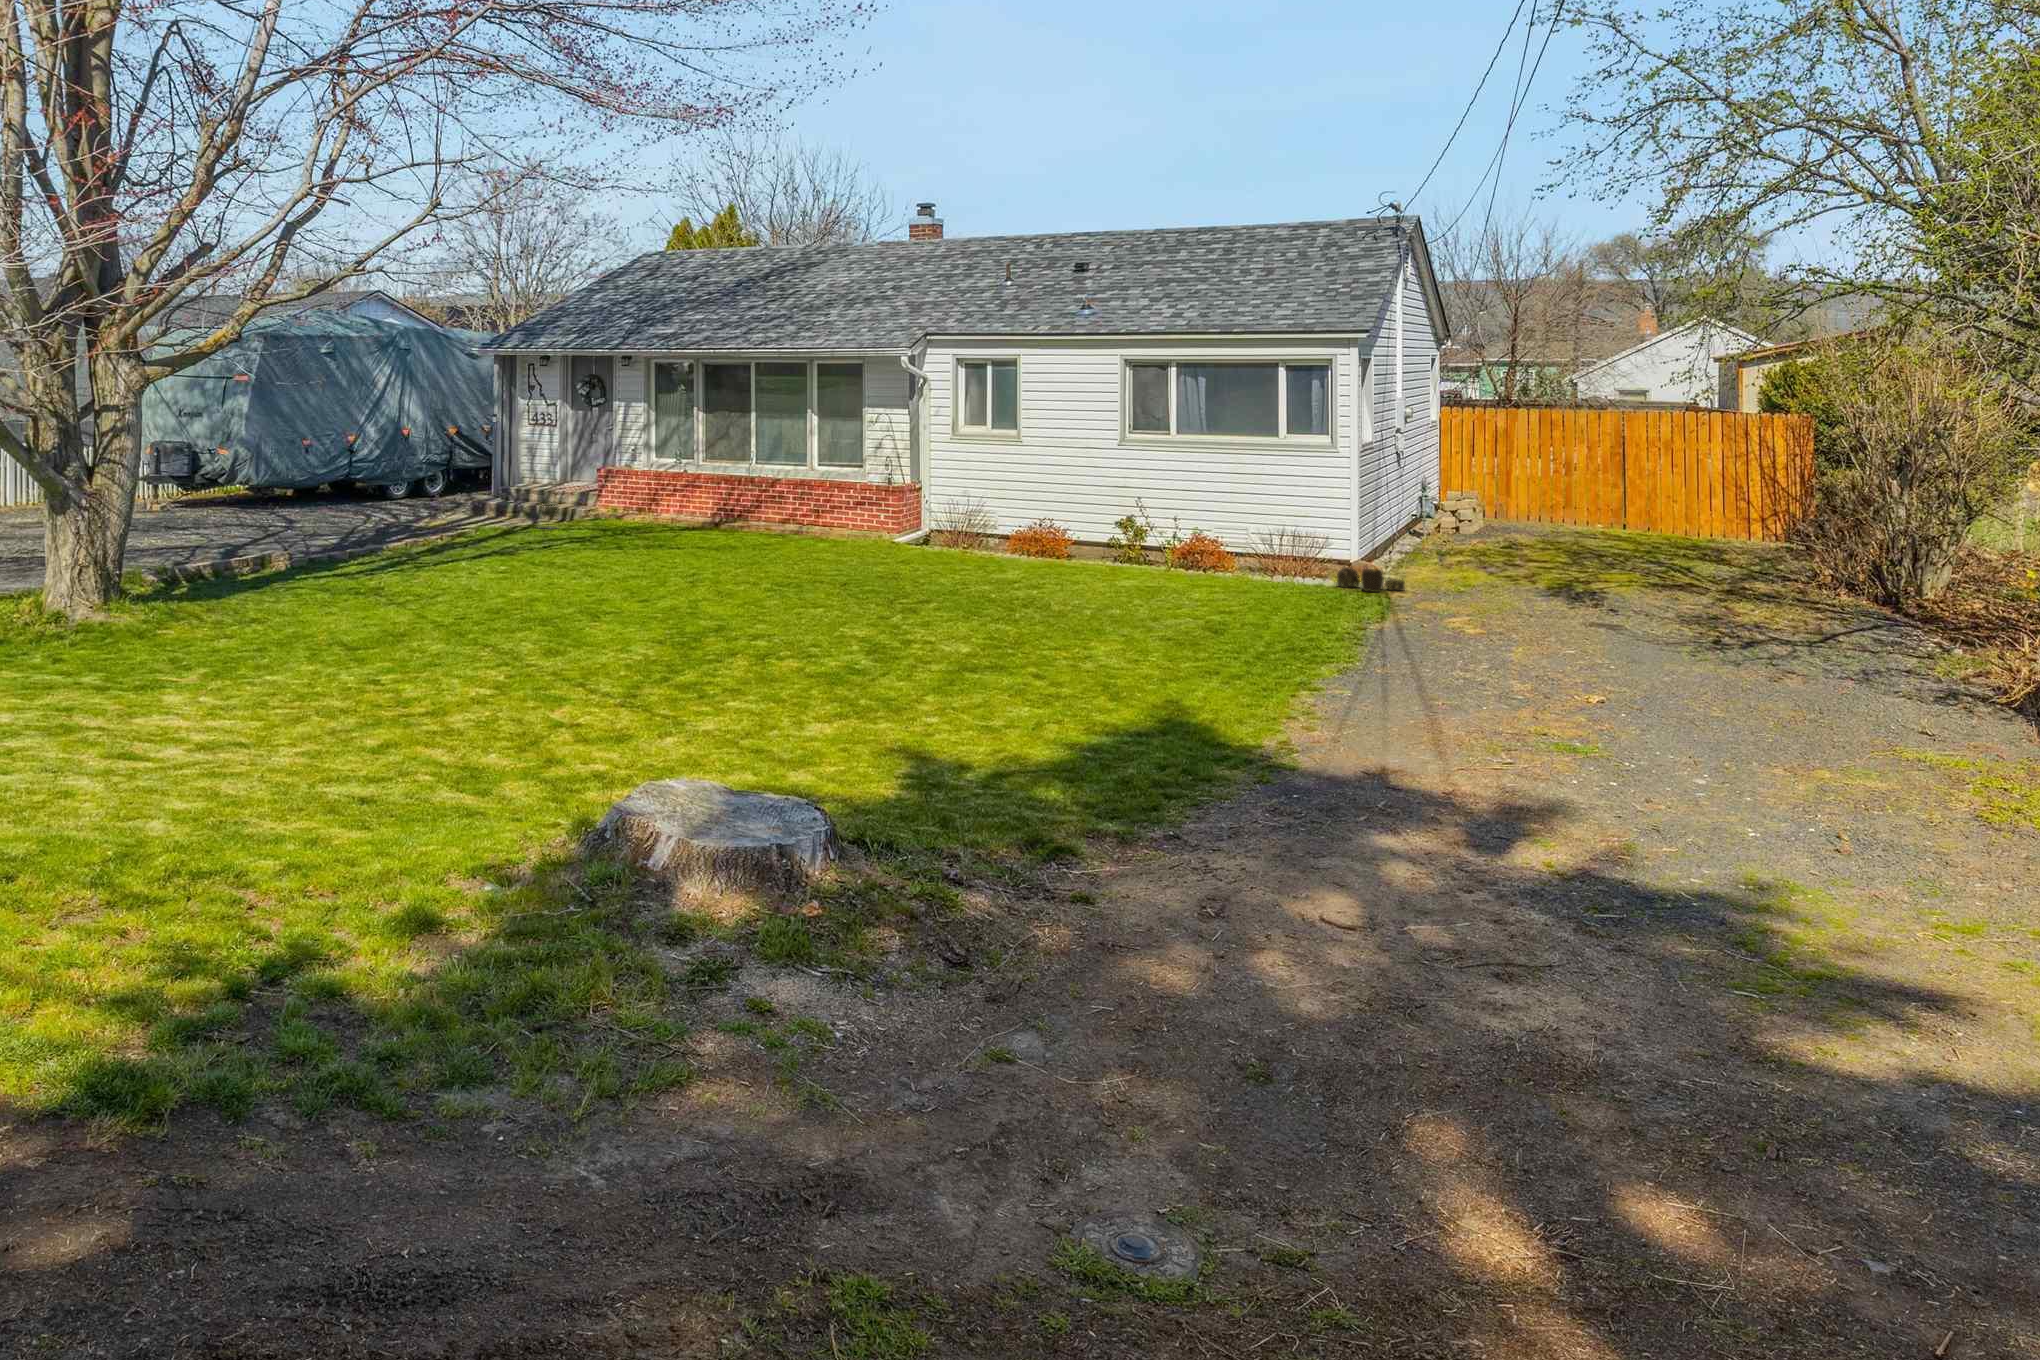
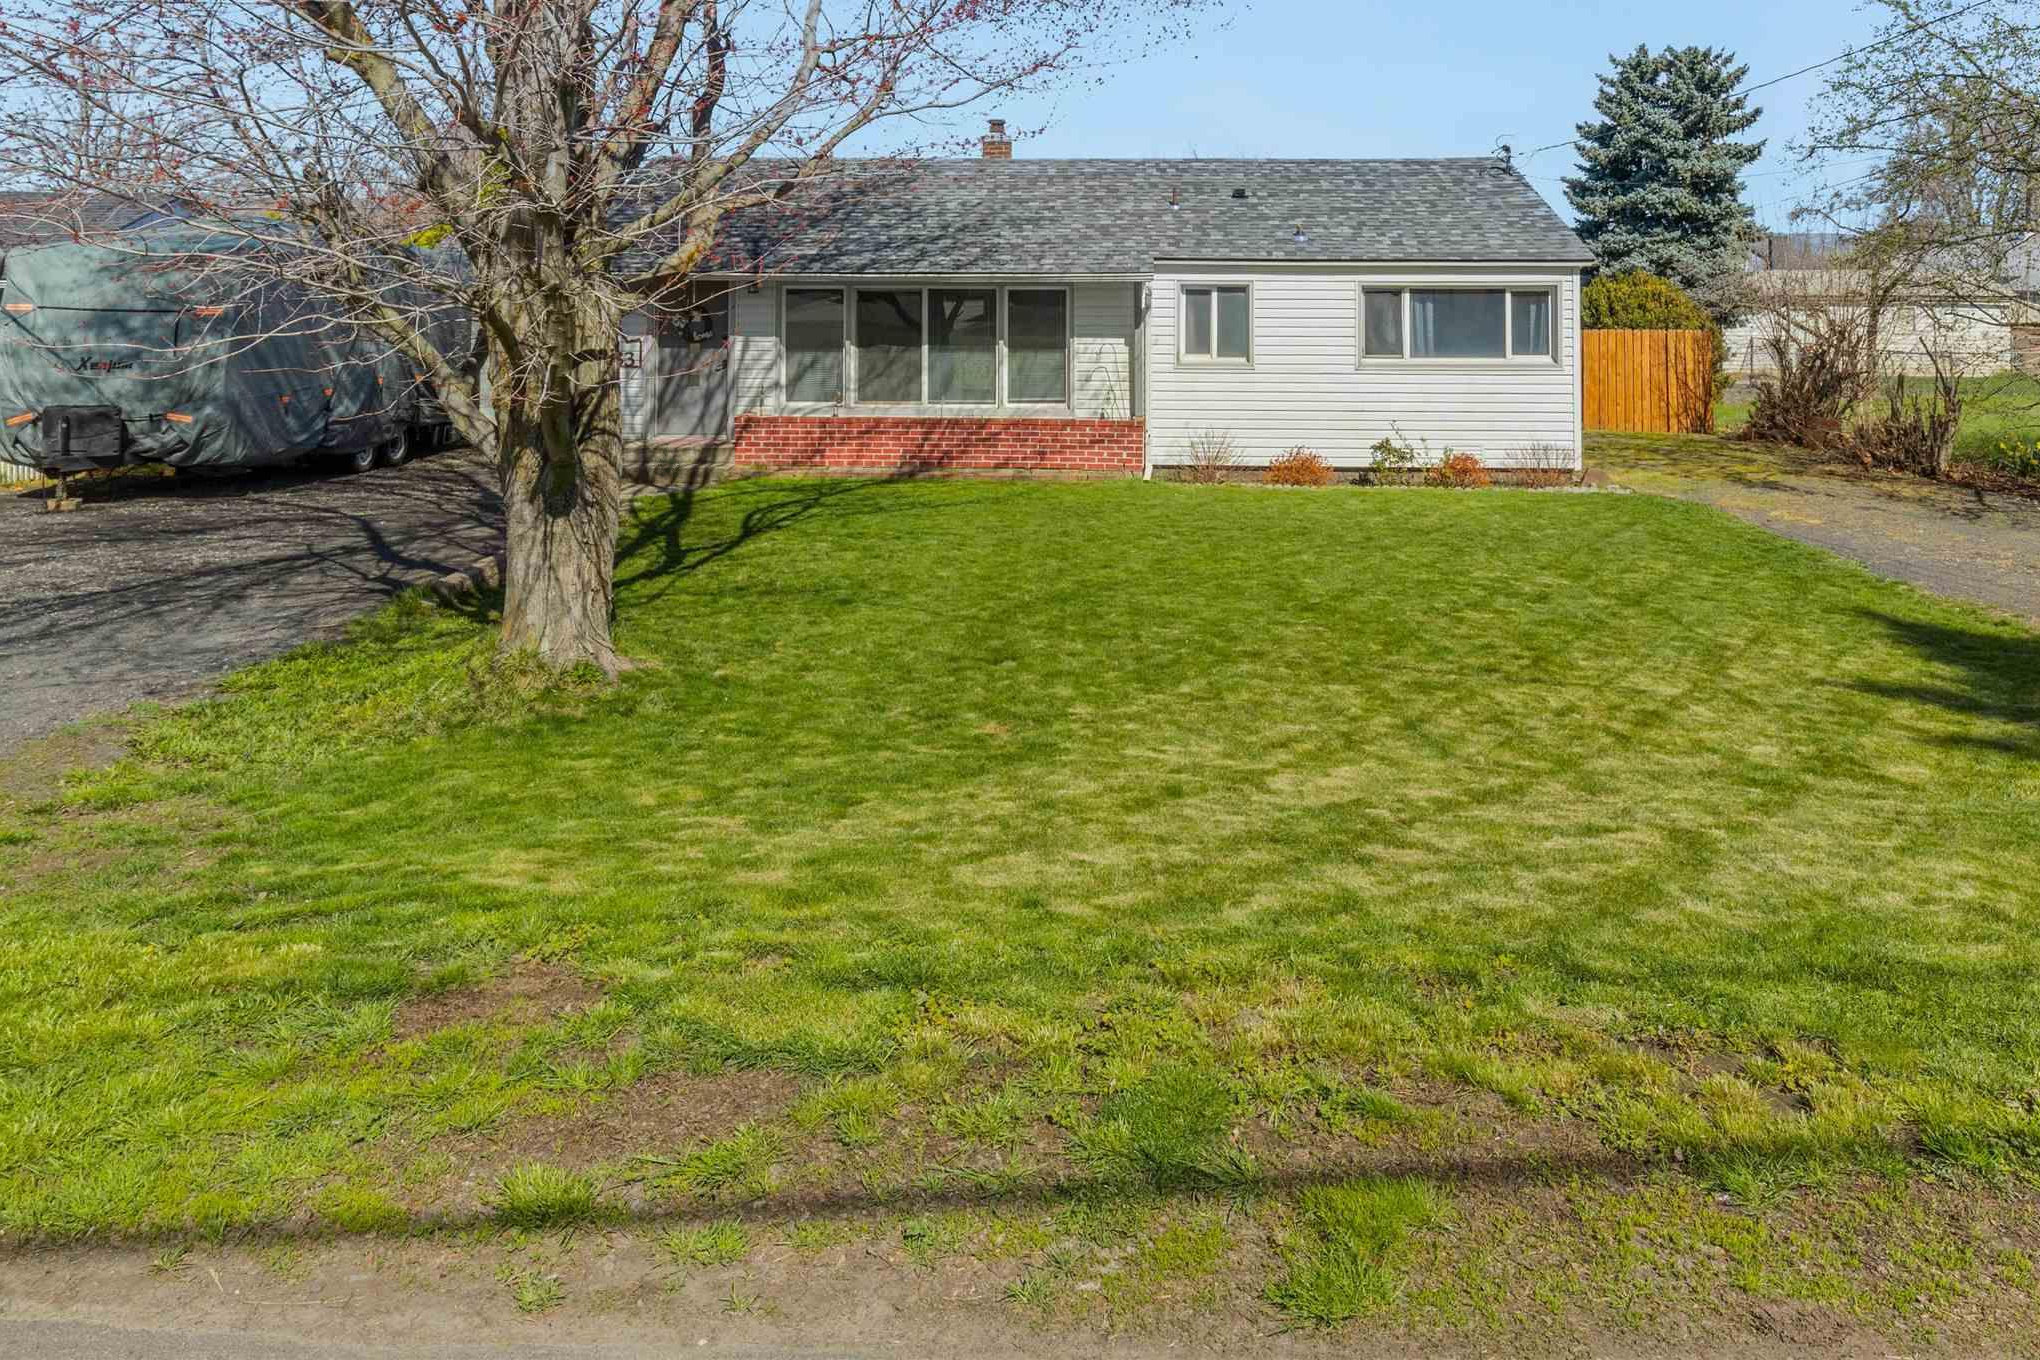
woven basket: present [1337,567,1405,592] -> none [1579,470,1639,493]

